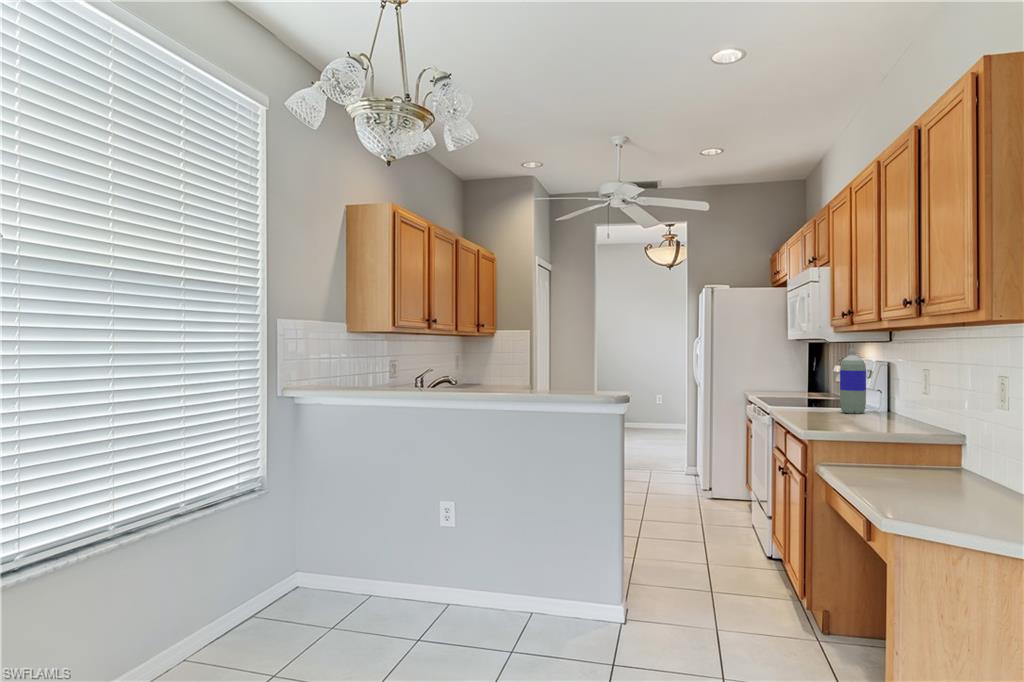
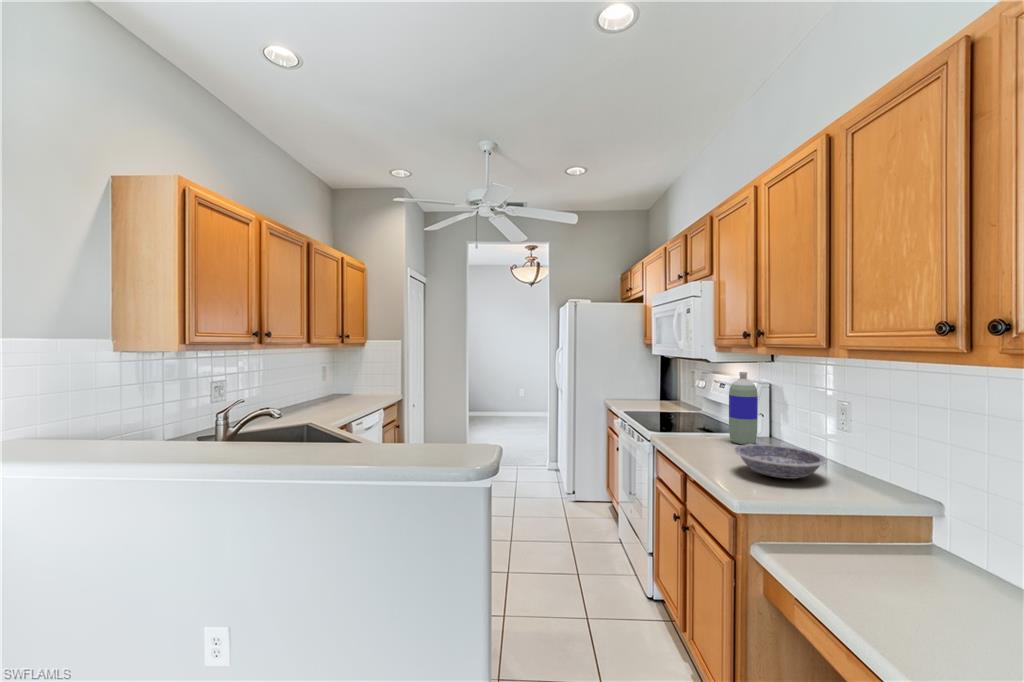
bowl: none [819,404,891,425] -> present [734,444,827,479]

